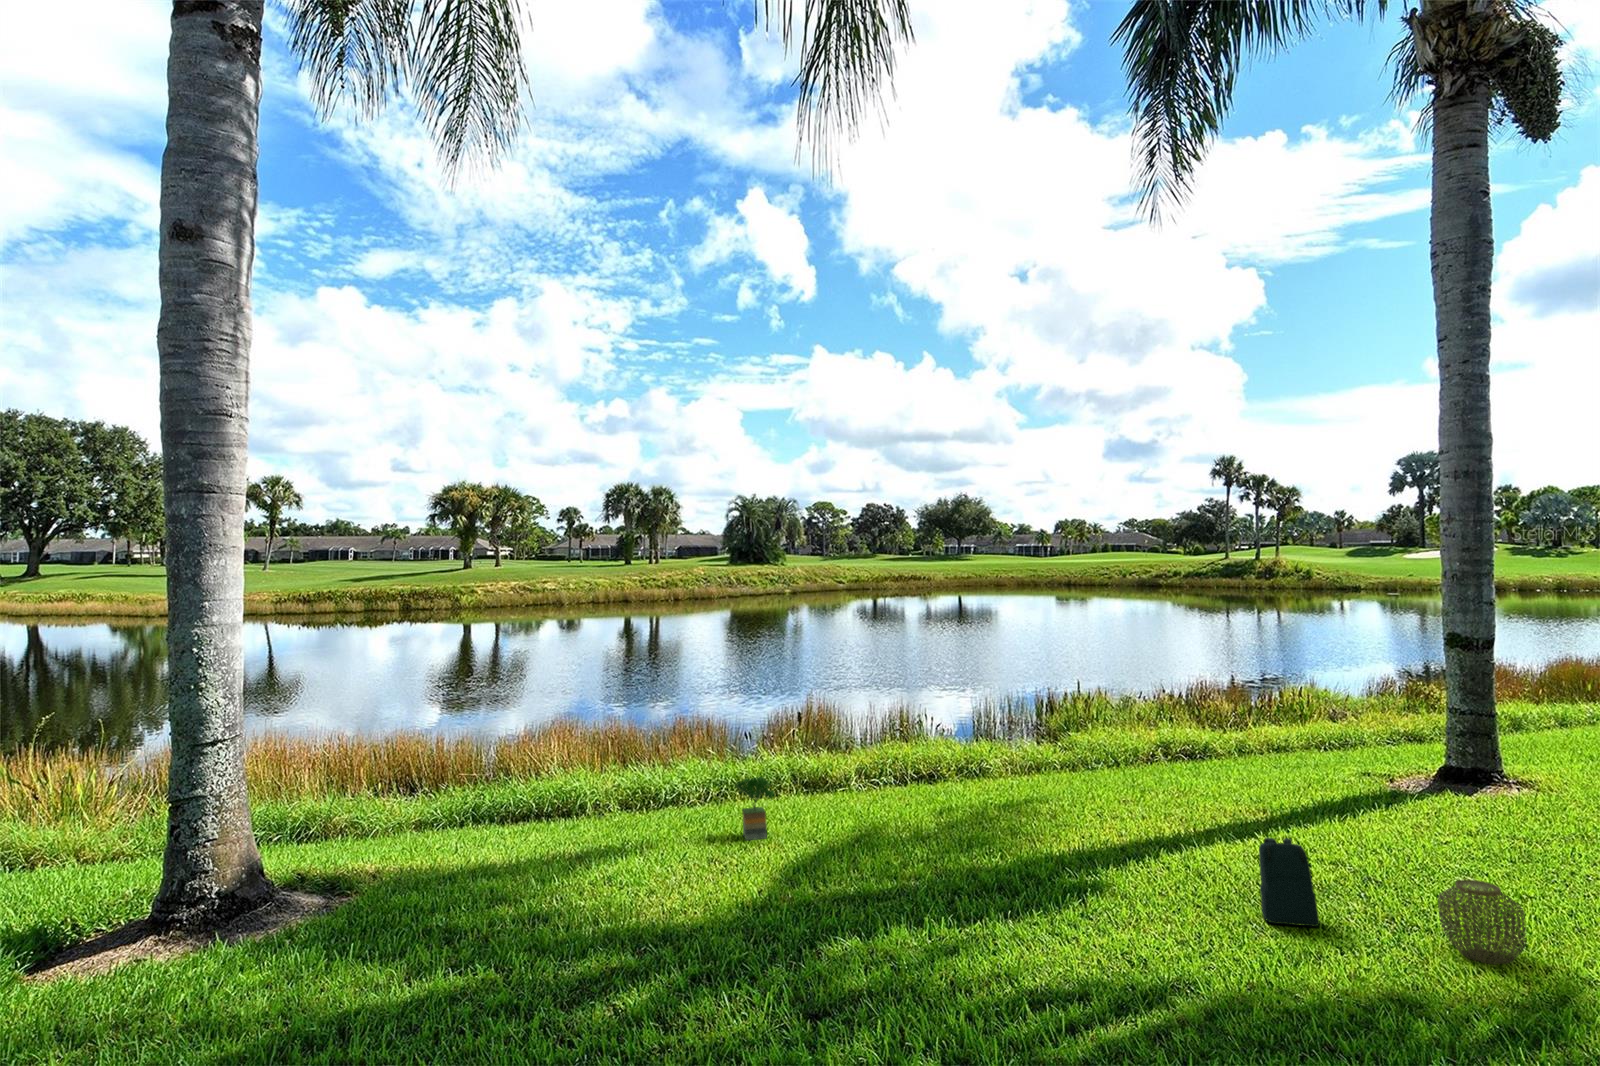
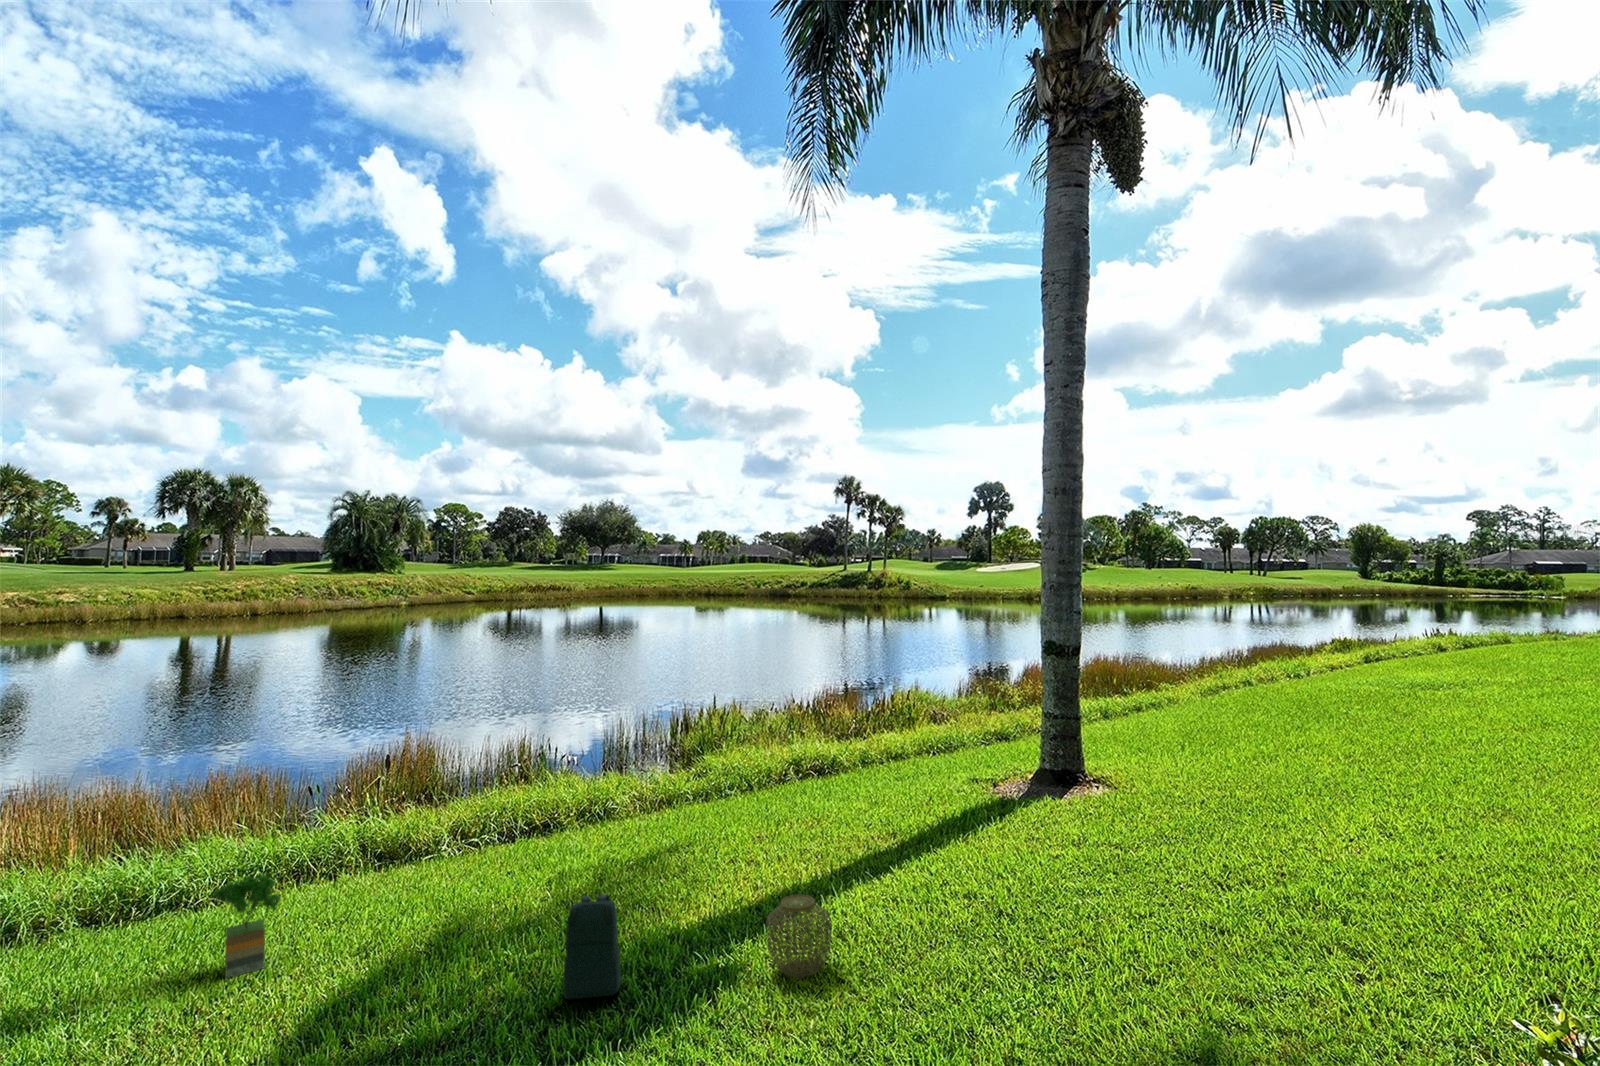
backpack: present [1259,837,1319,926] -> present [564,894,621,999]
woven basket: present [1438,879,1527,964] -> present [766,894,832,978]

